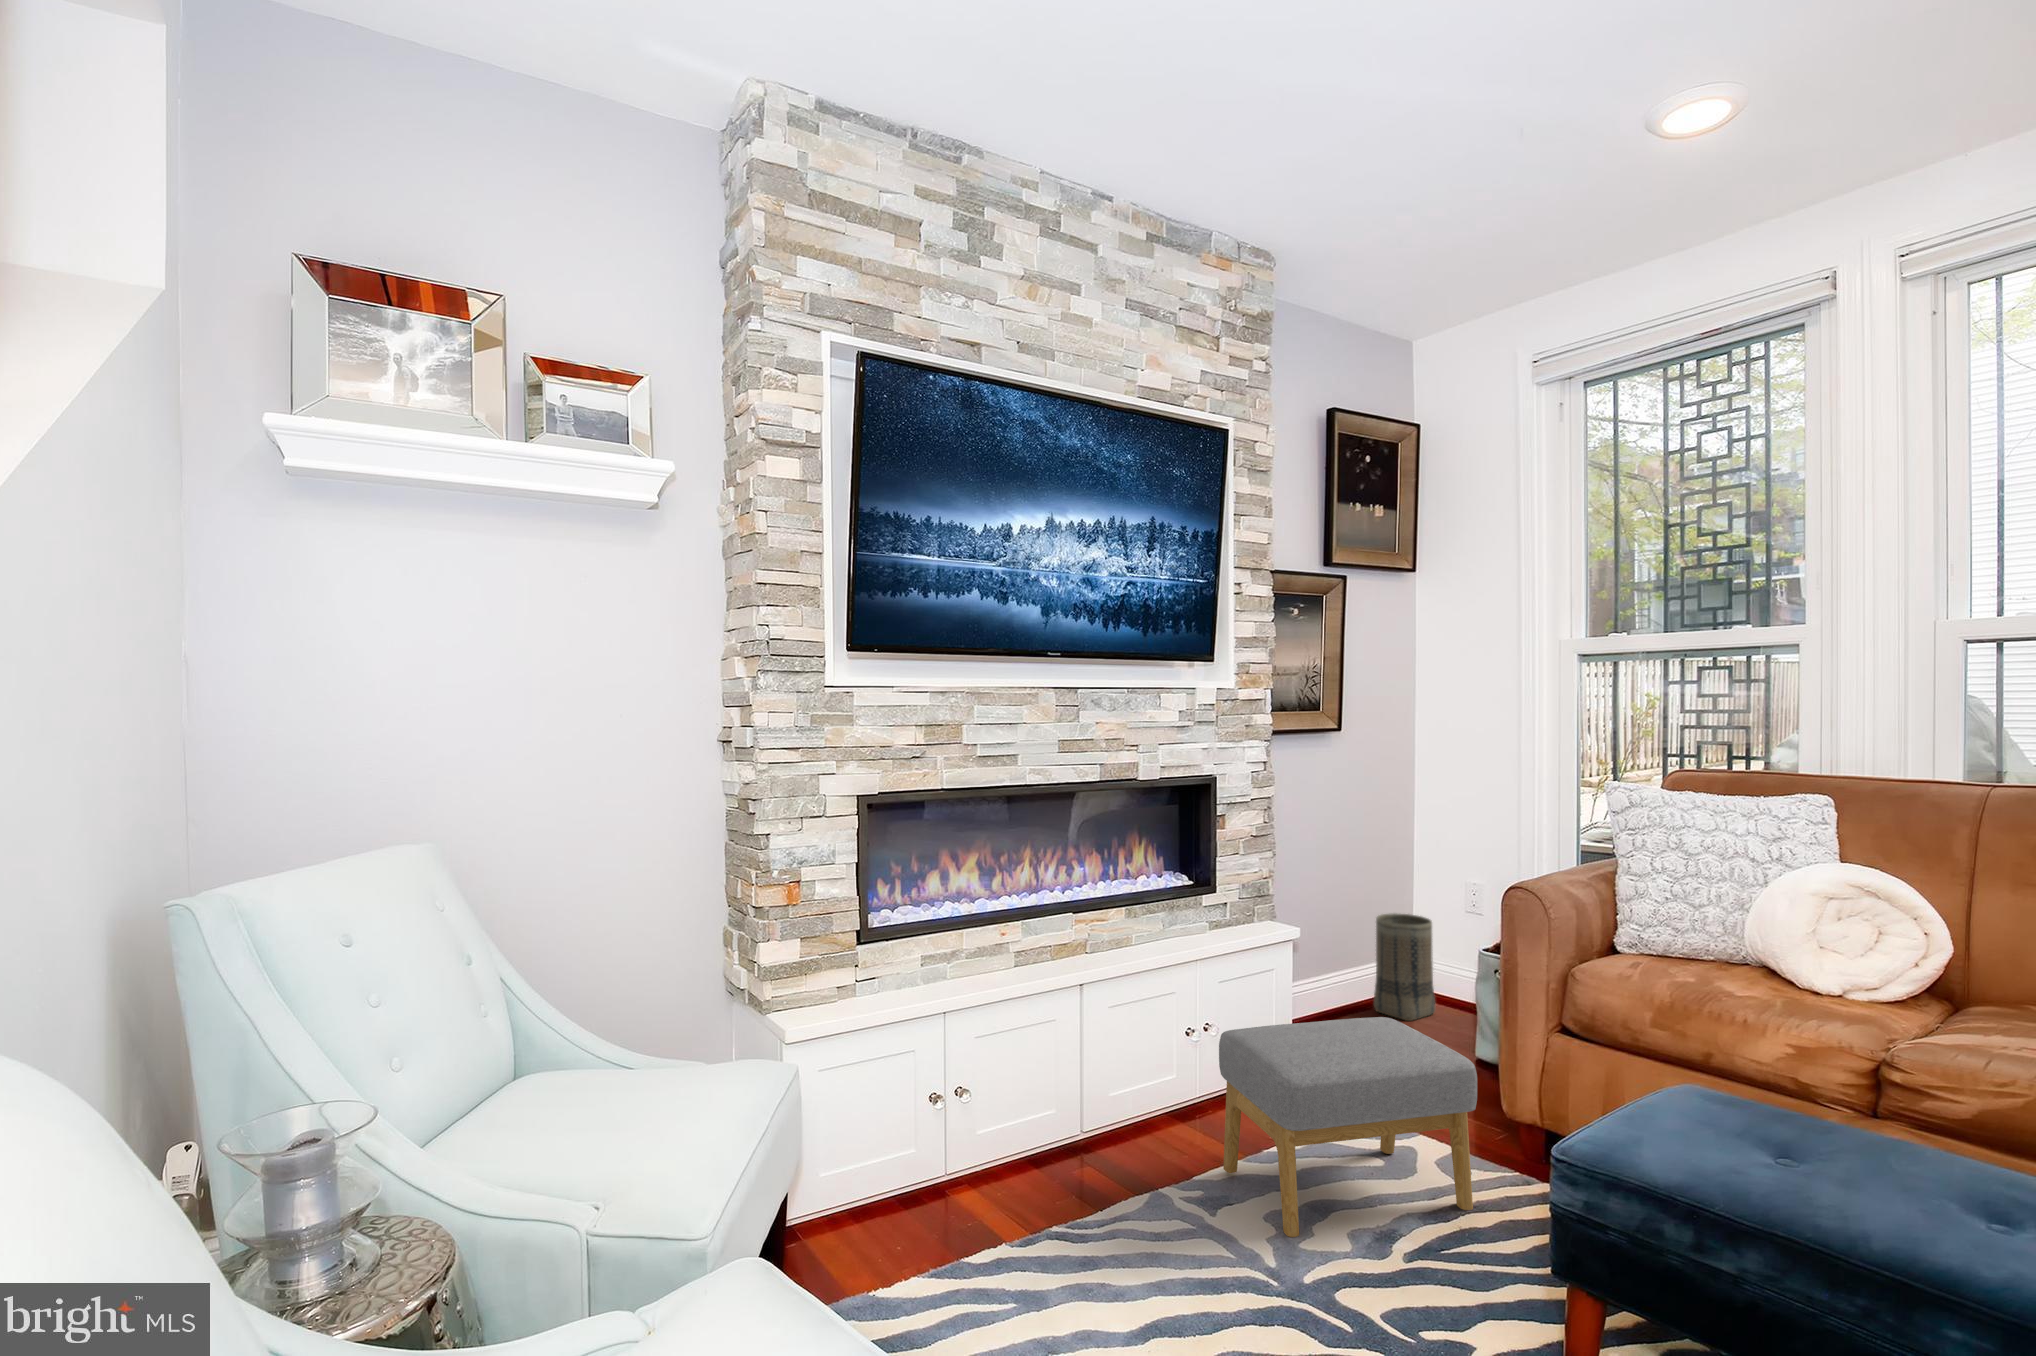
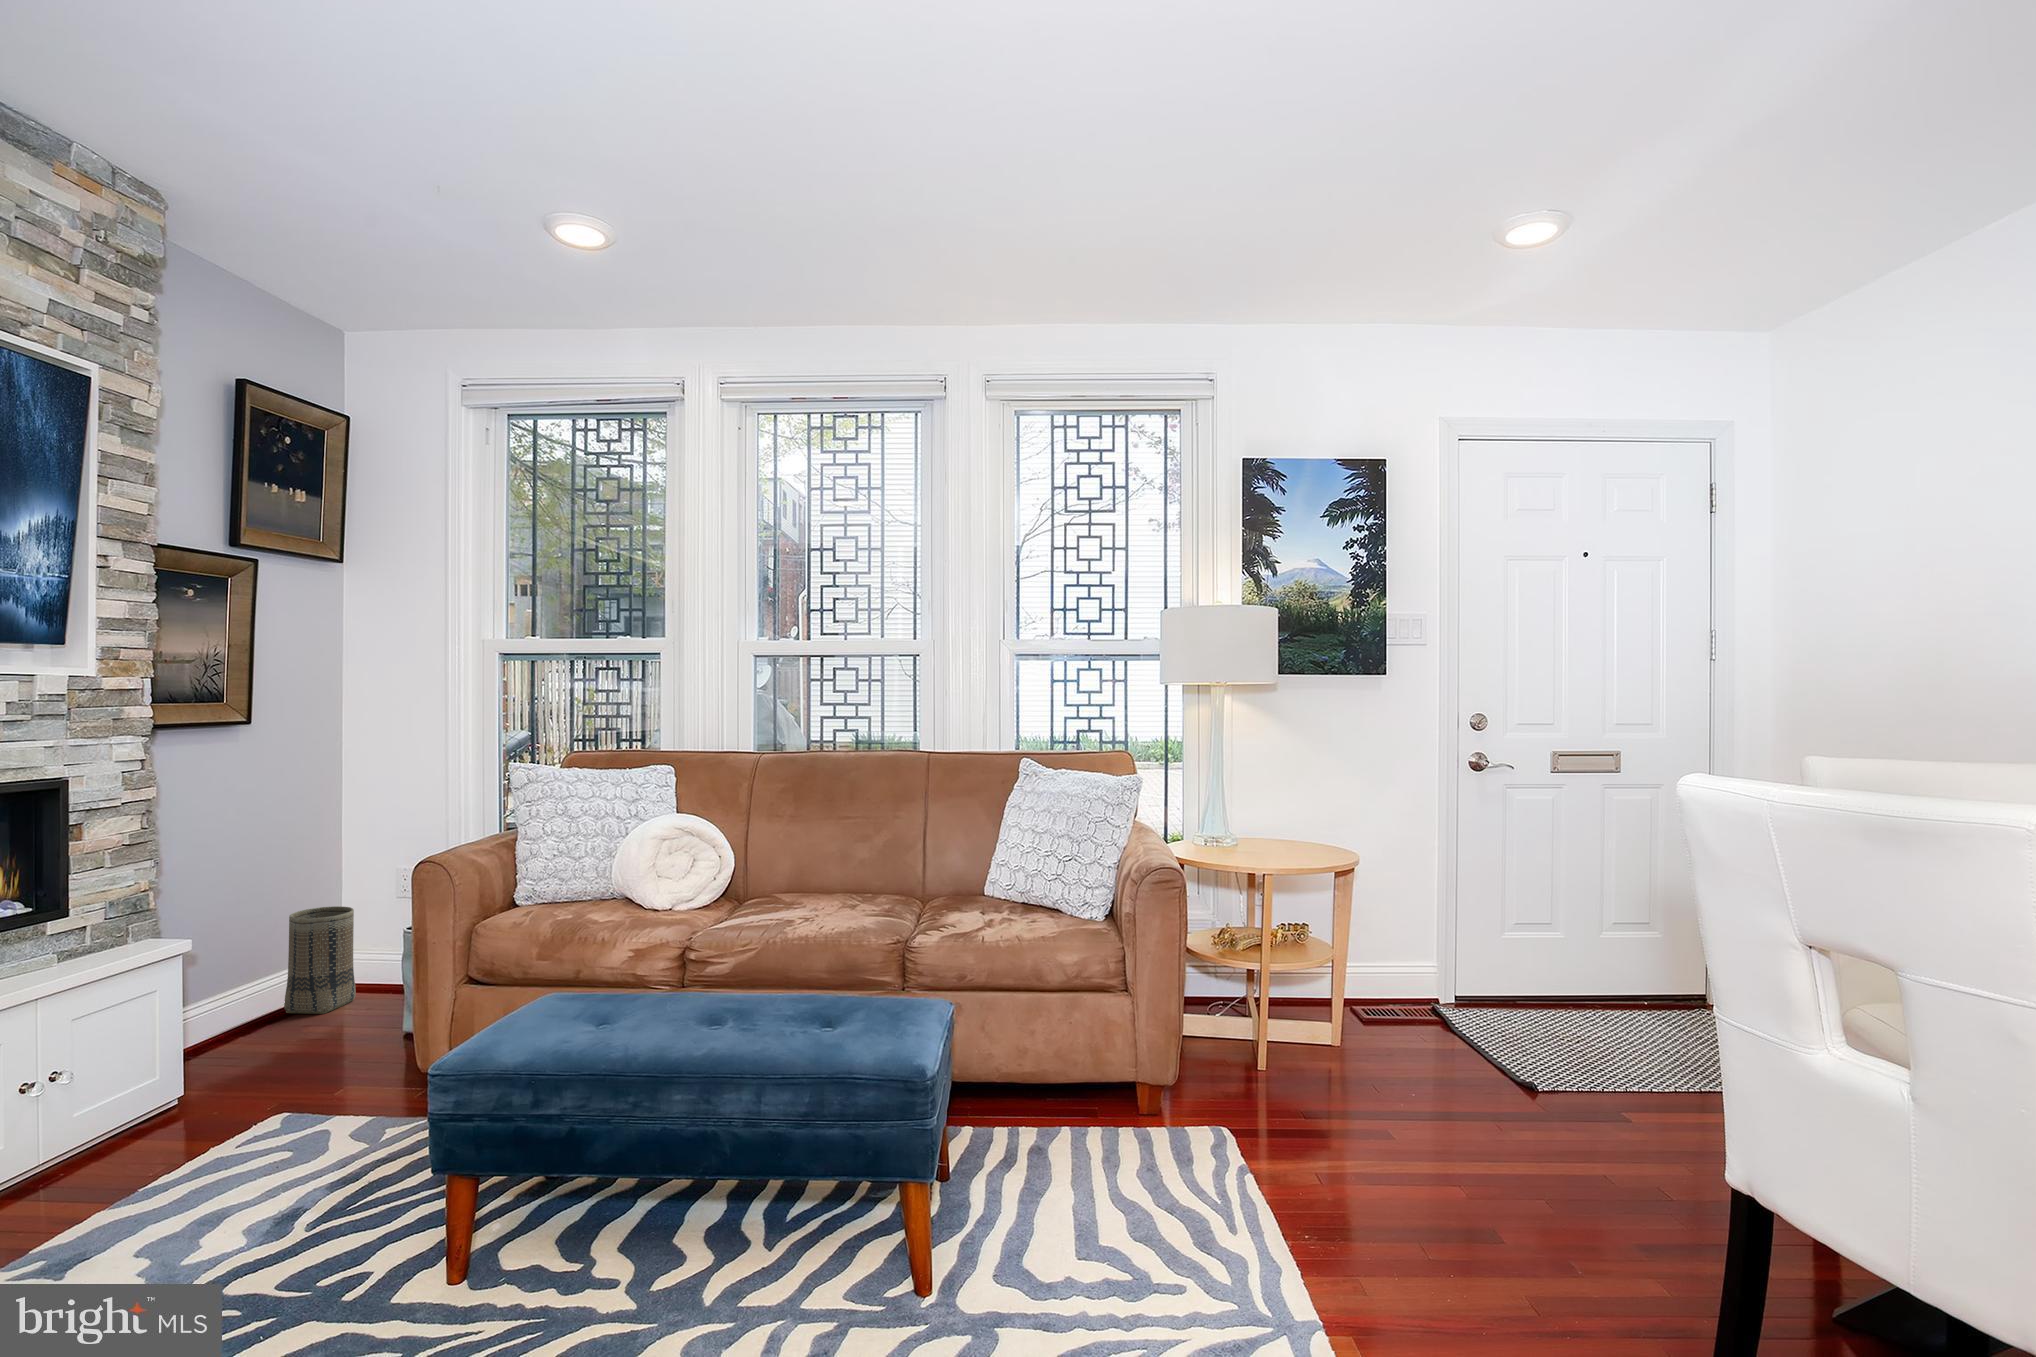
footstool: present [1219,1017,1477,1237] -> none [63,1008,380,1258]

